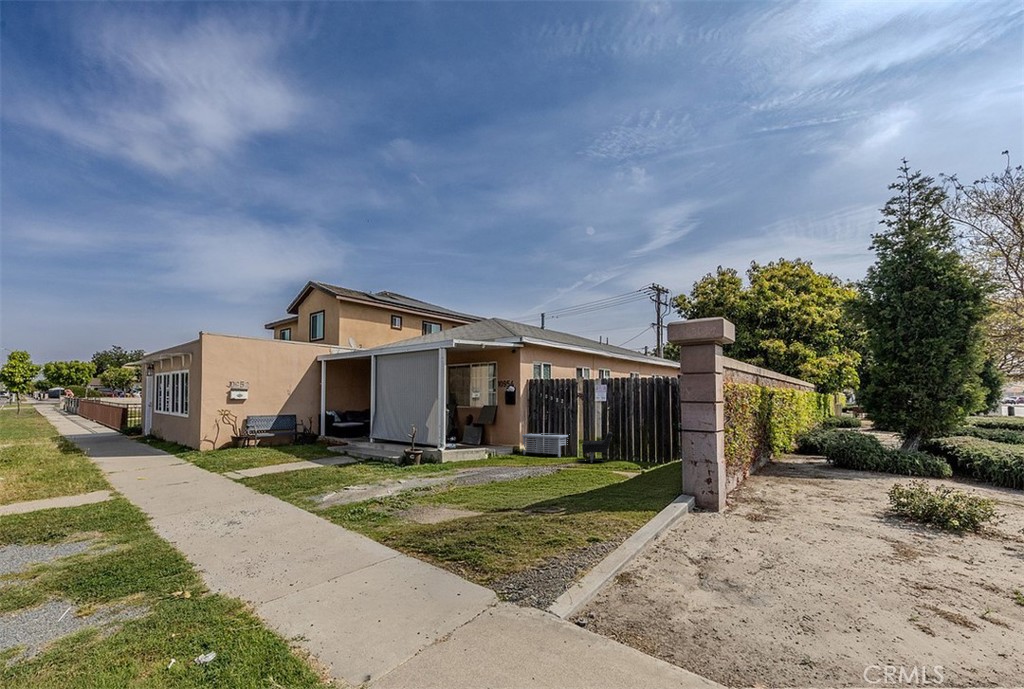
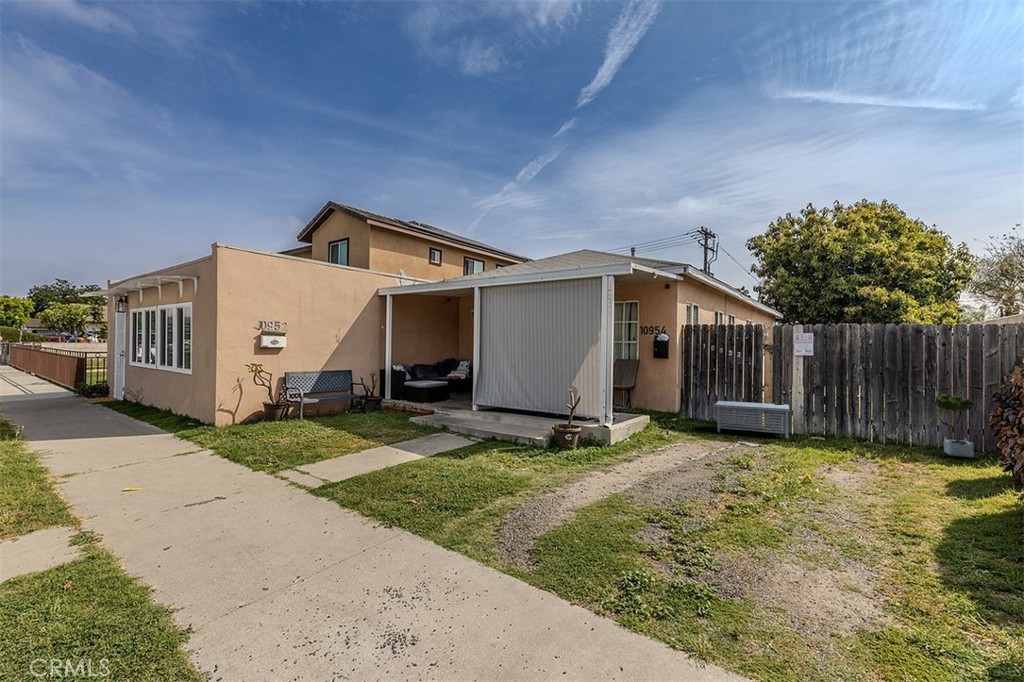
potted tree: none [630,422,650,465] -> present [936,394,974,457]
lounge chair: present [582,432,612,463] -> none [832,404,904,452]

